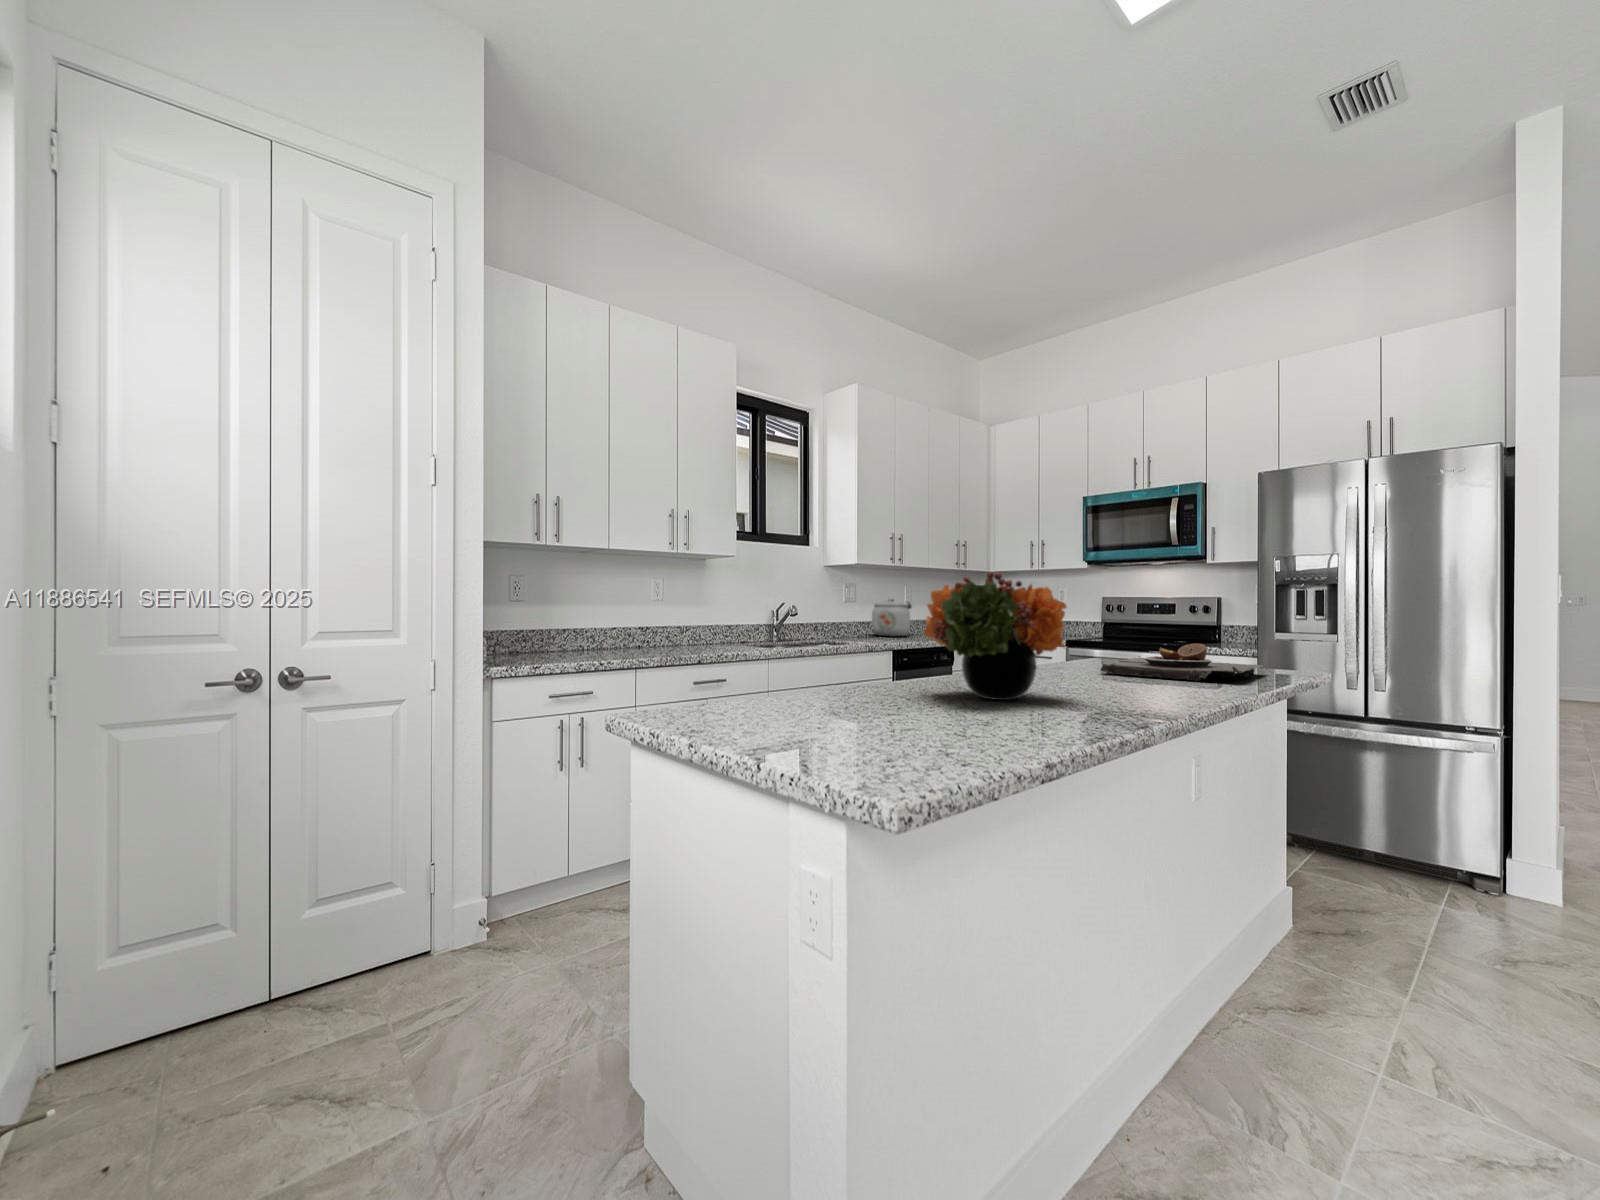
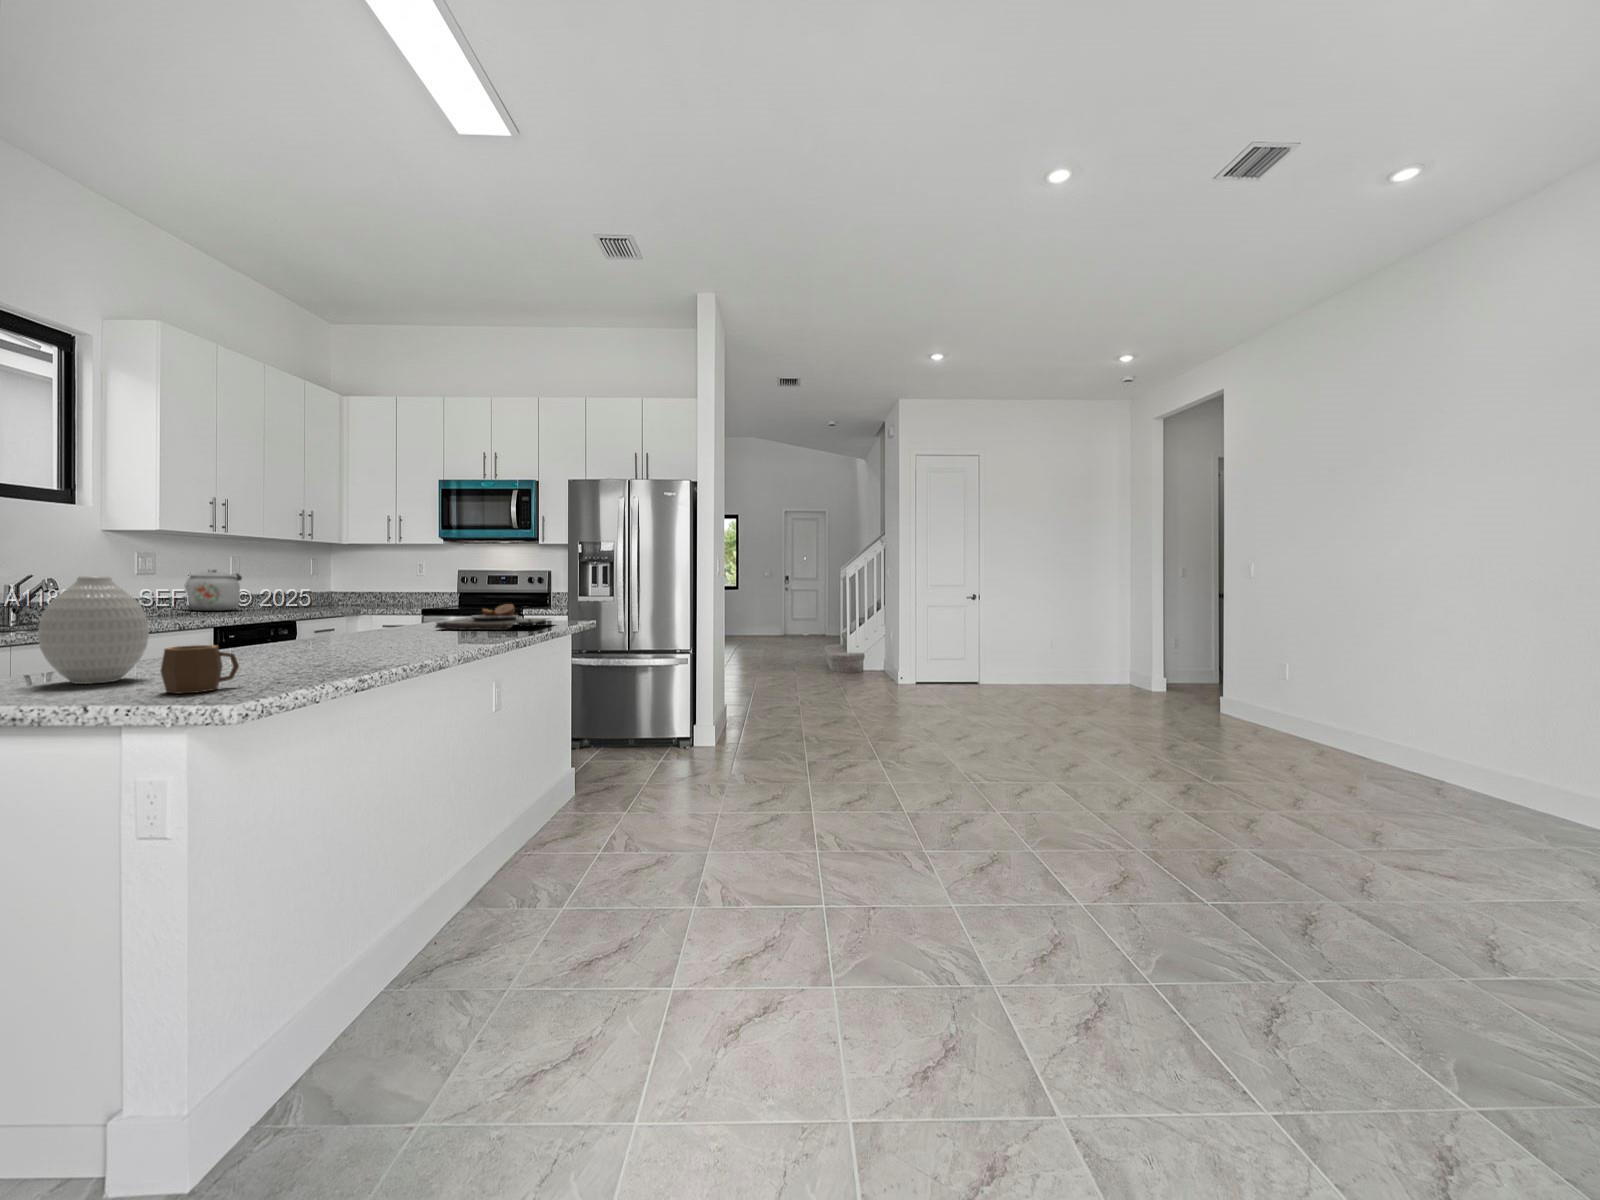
flower arrangement: present [924,572,1067,700] -> none [255,547,396,651]
vase: none [744,609,827,726] -> present [38,576,149,684]
mug: none [829,696,905,760] -> present [161,645,239,693]

